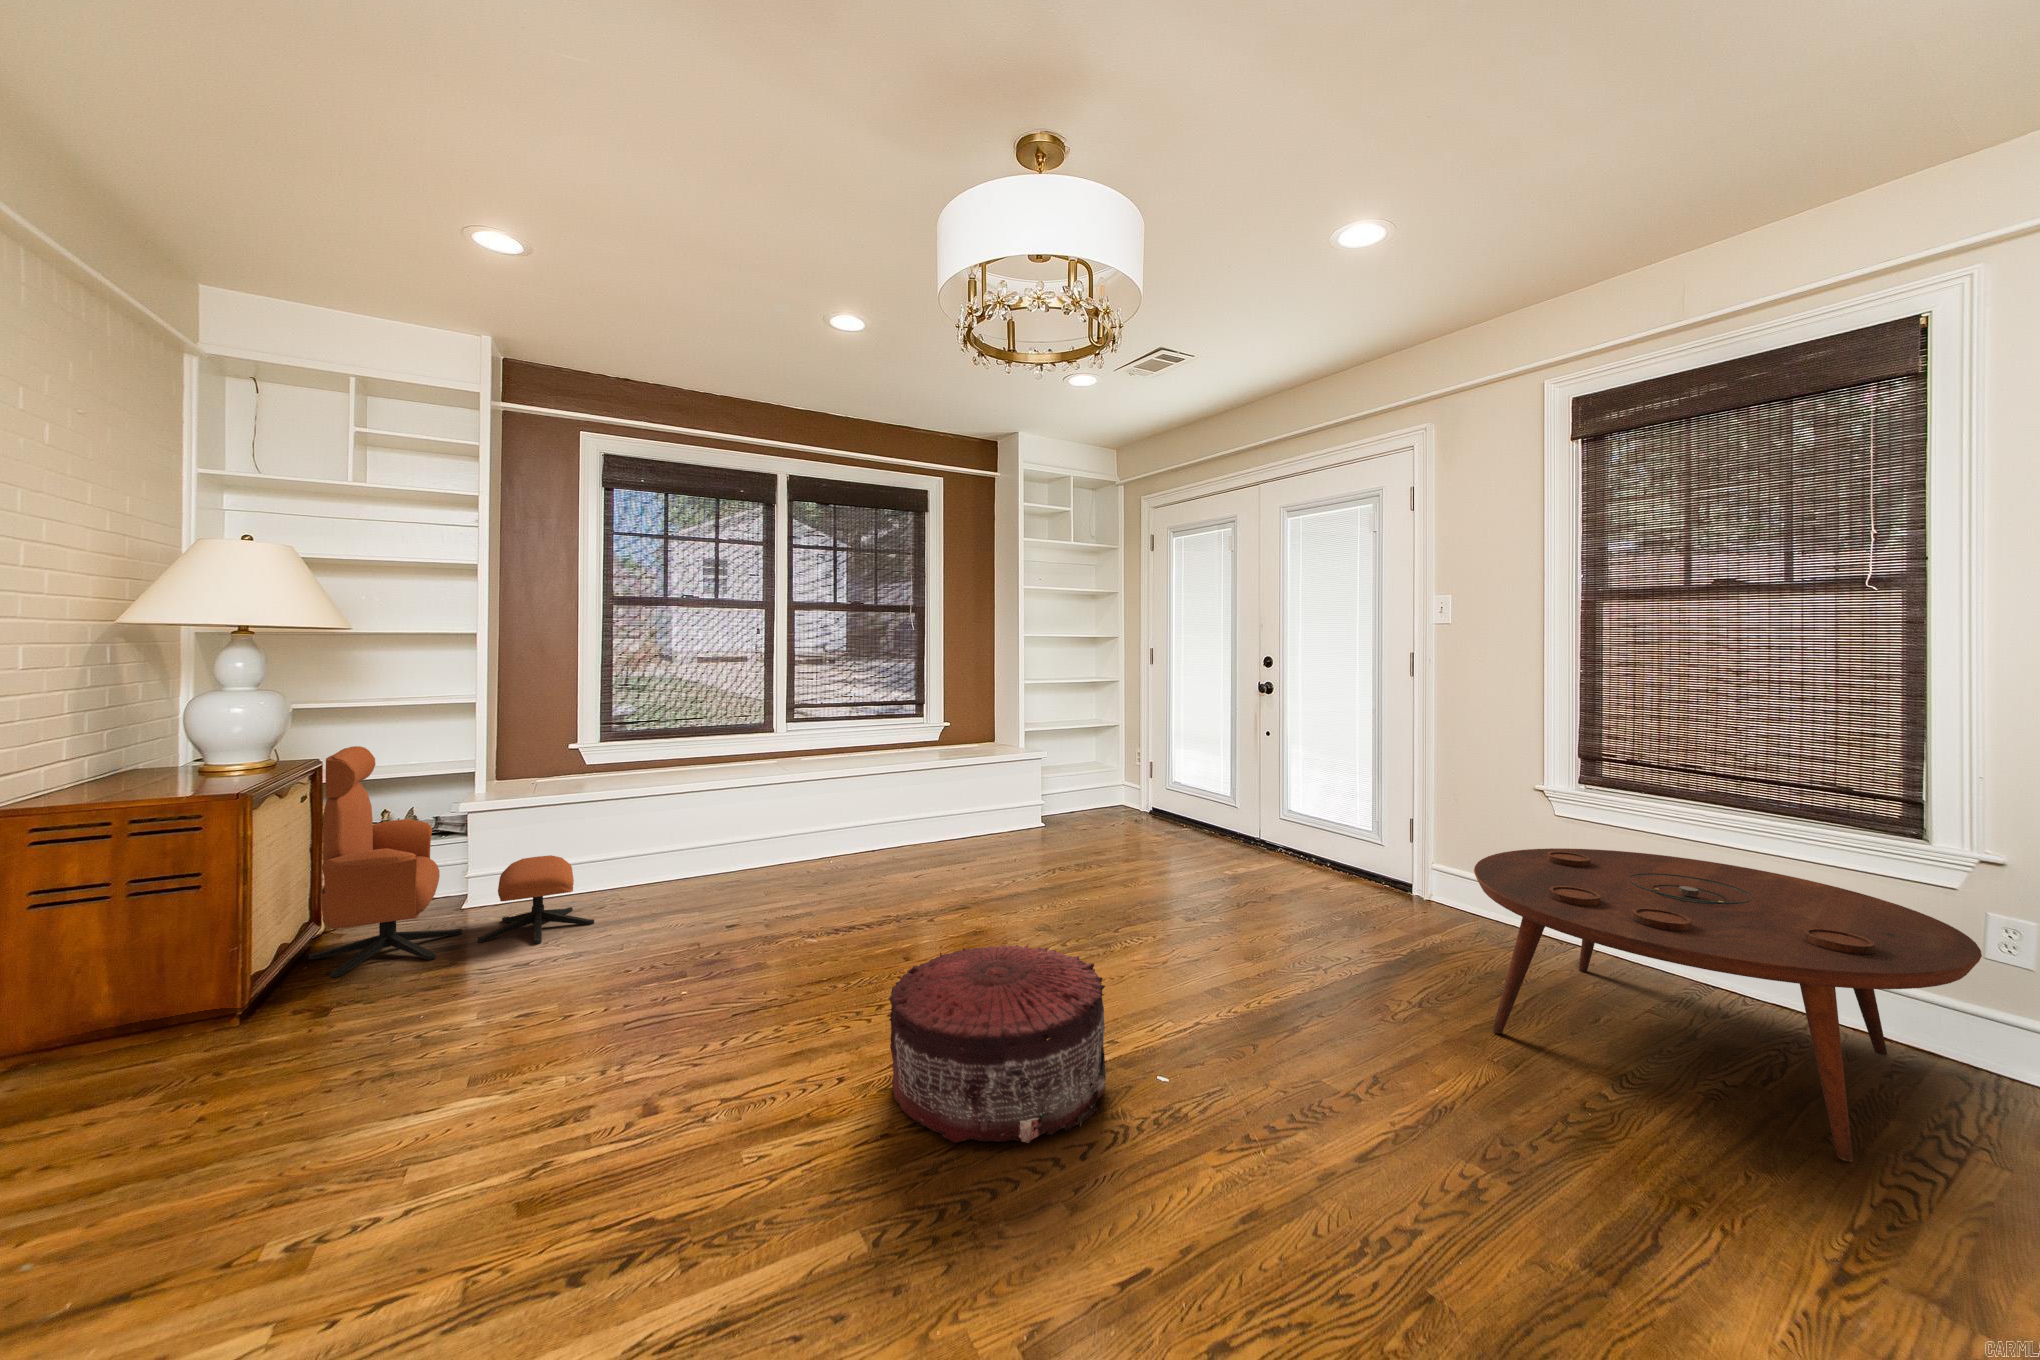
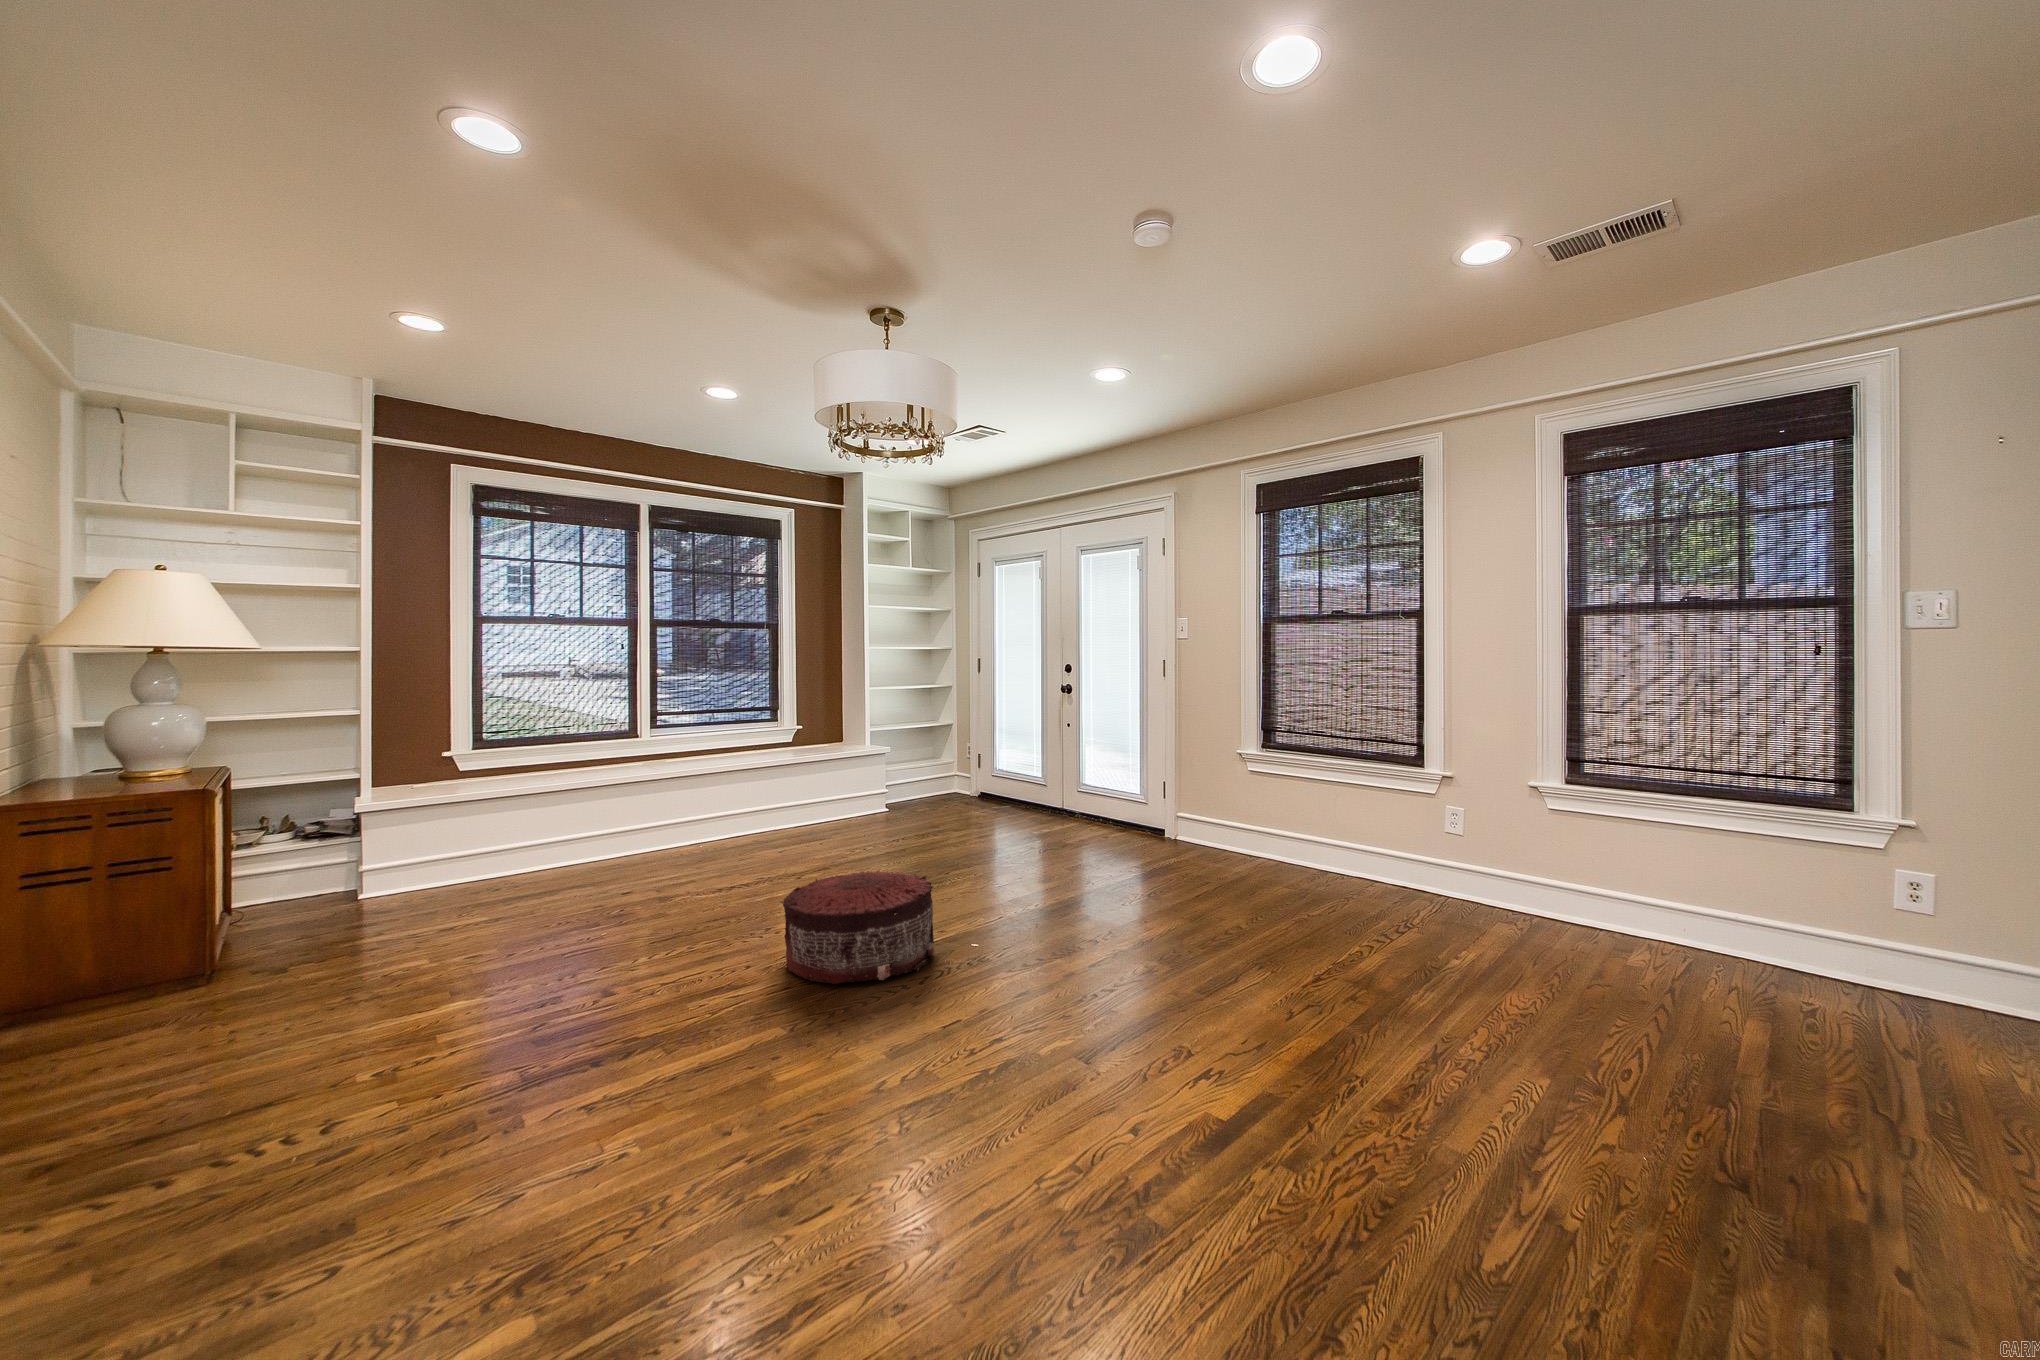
lounge chair: present [309,746,594,977] -> none [233,754,496,949]
coffee table: present [1474,848,1982,1162] -> none [1182,792,1430,945]

